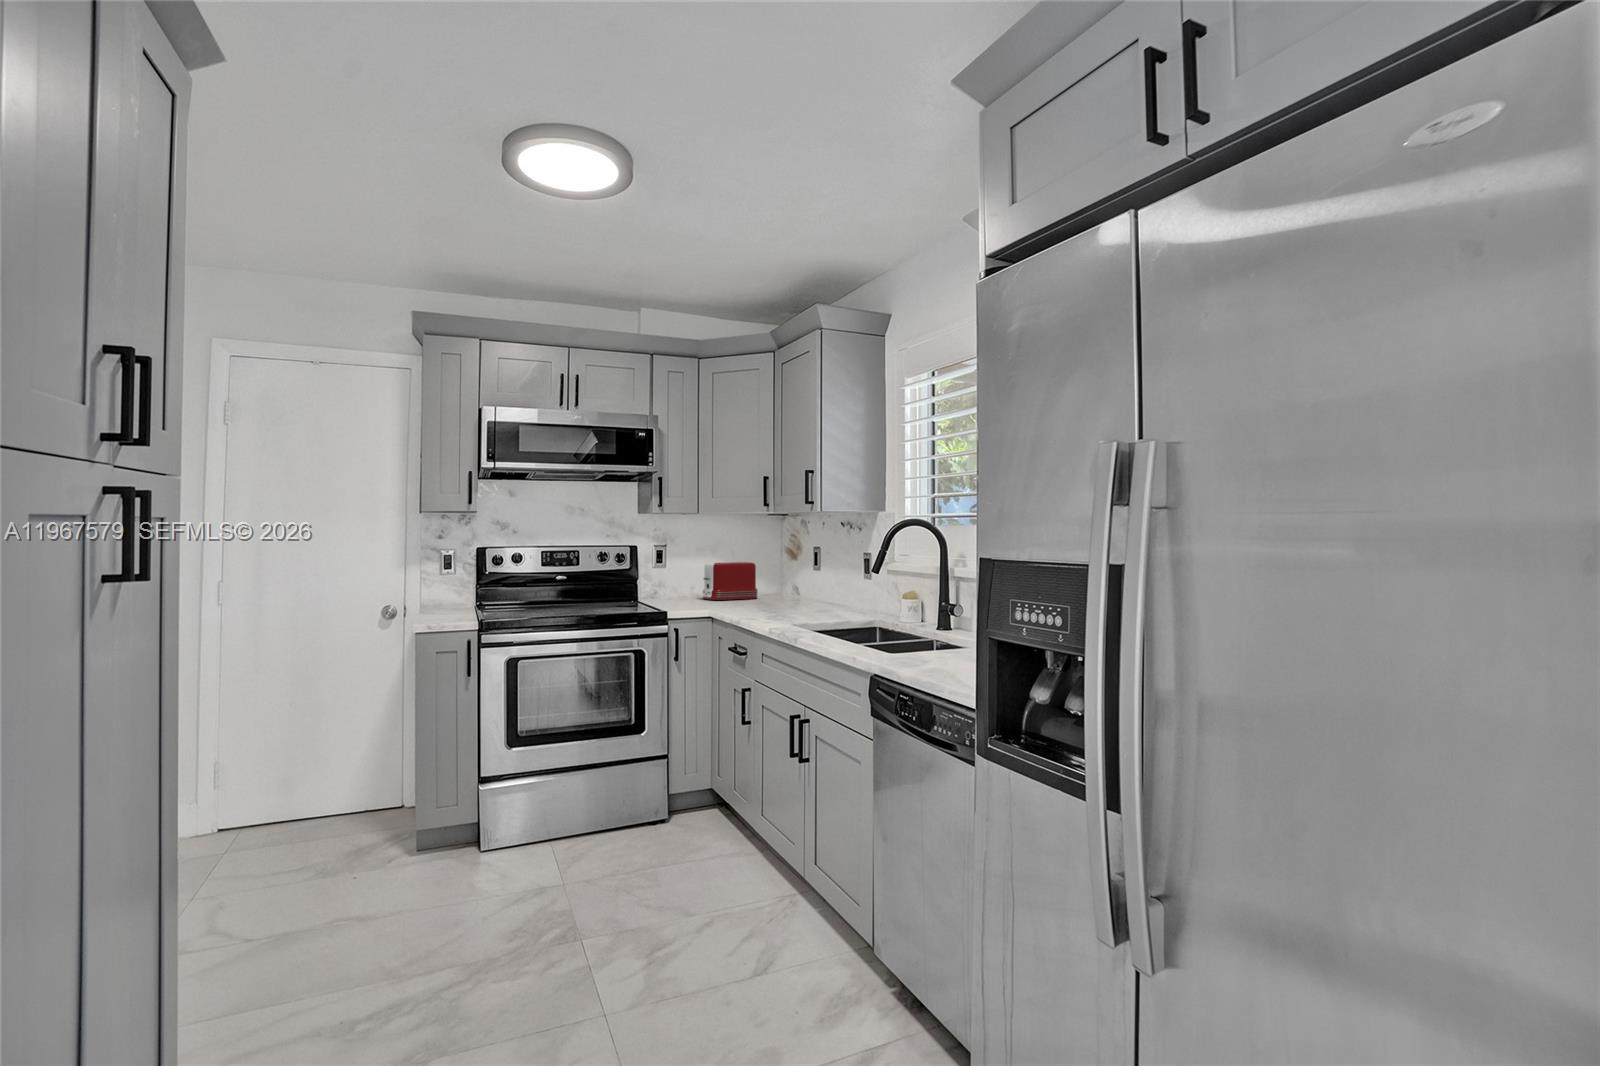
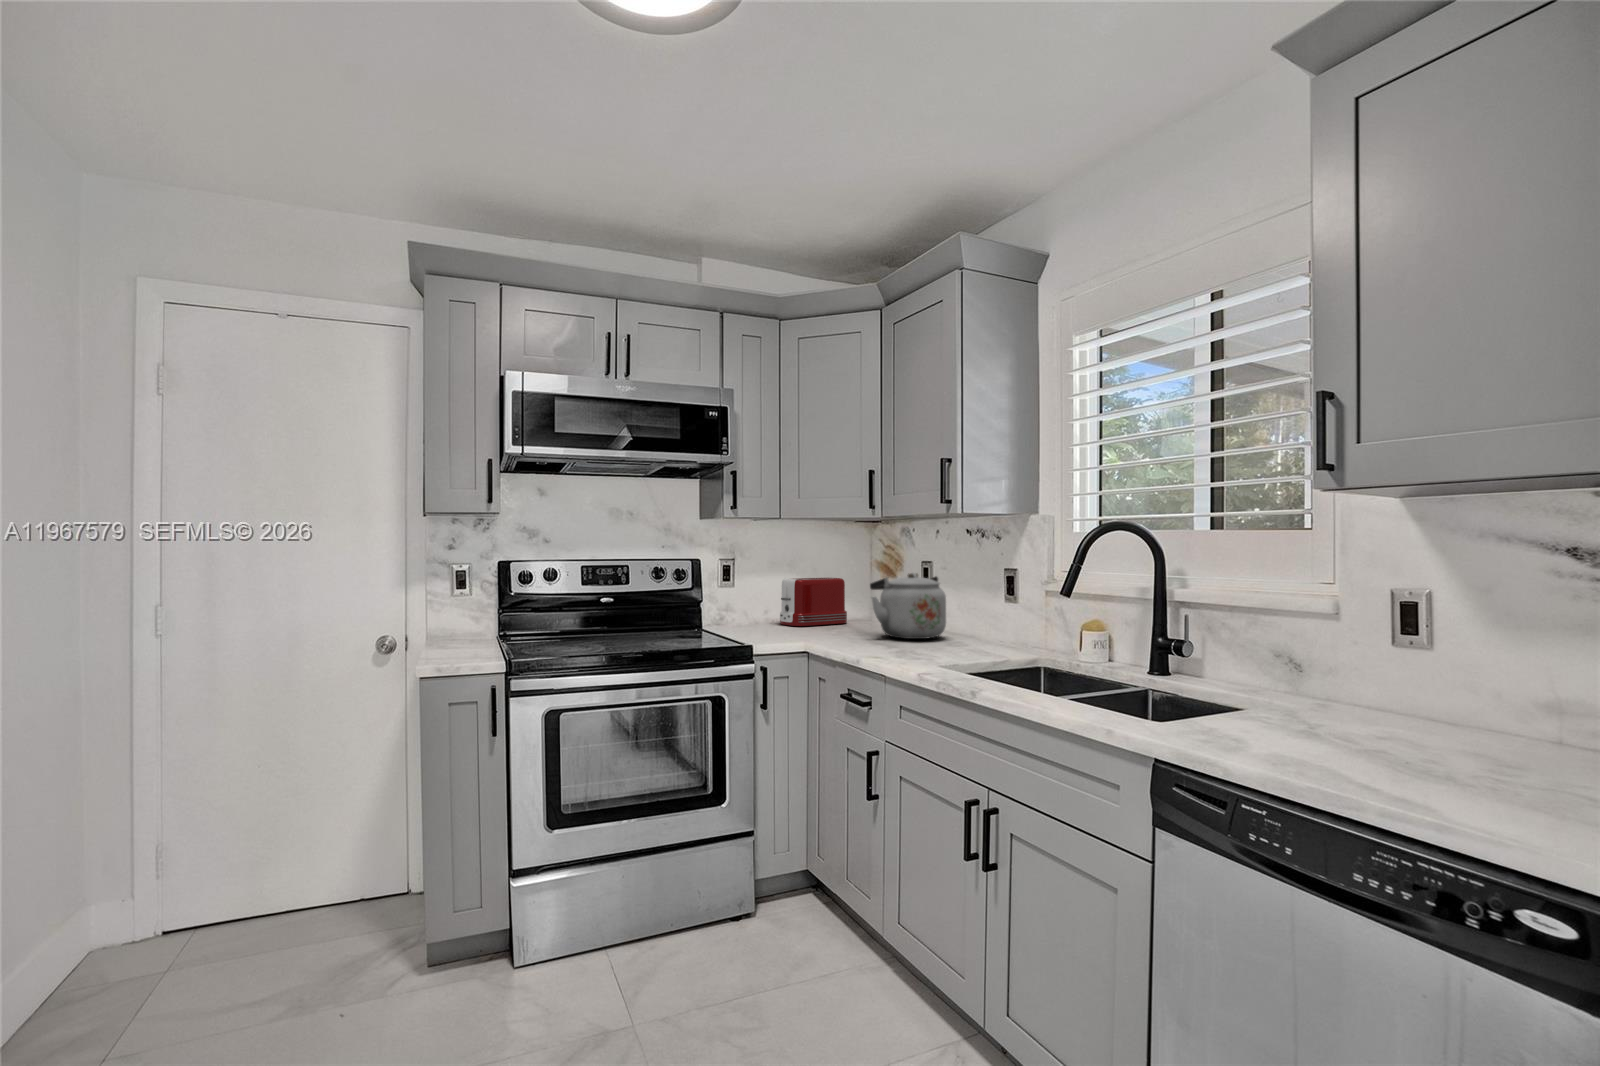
kettle: none [765,558,824,609] -> present [870,573,946,639]

